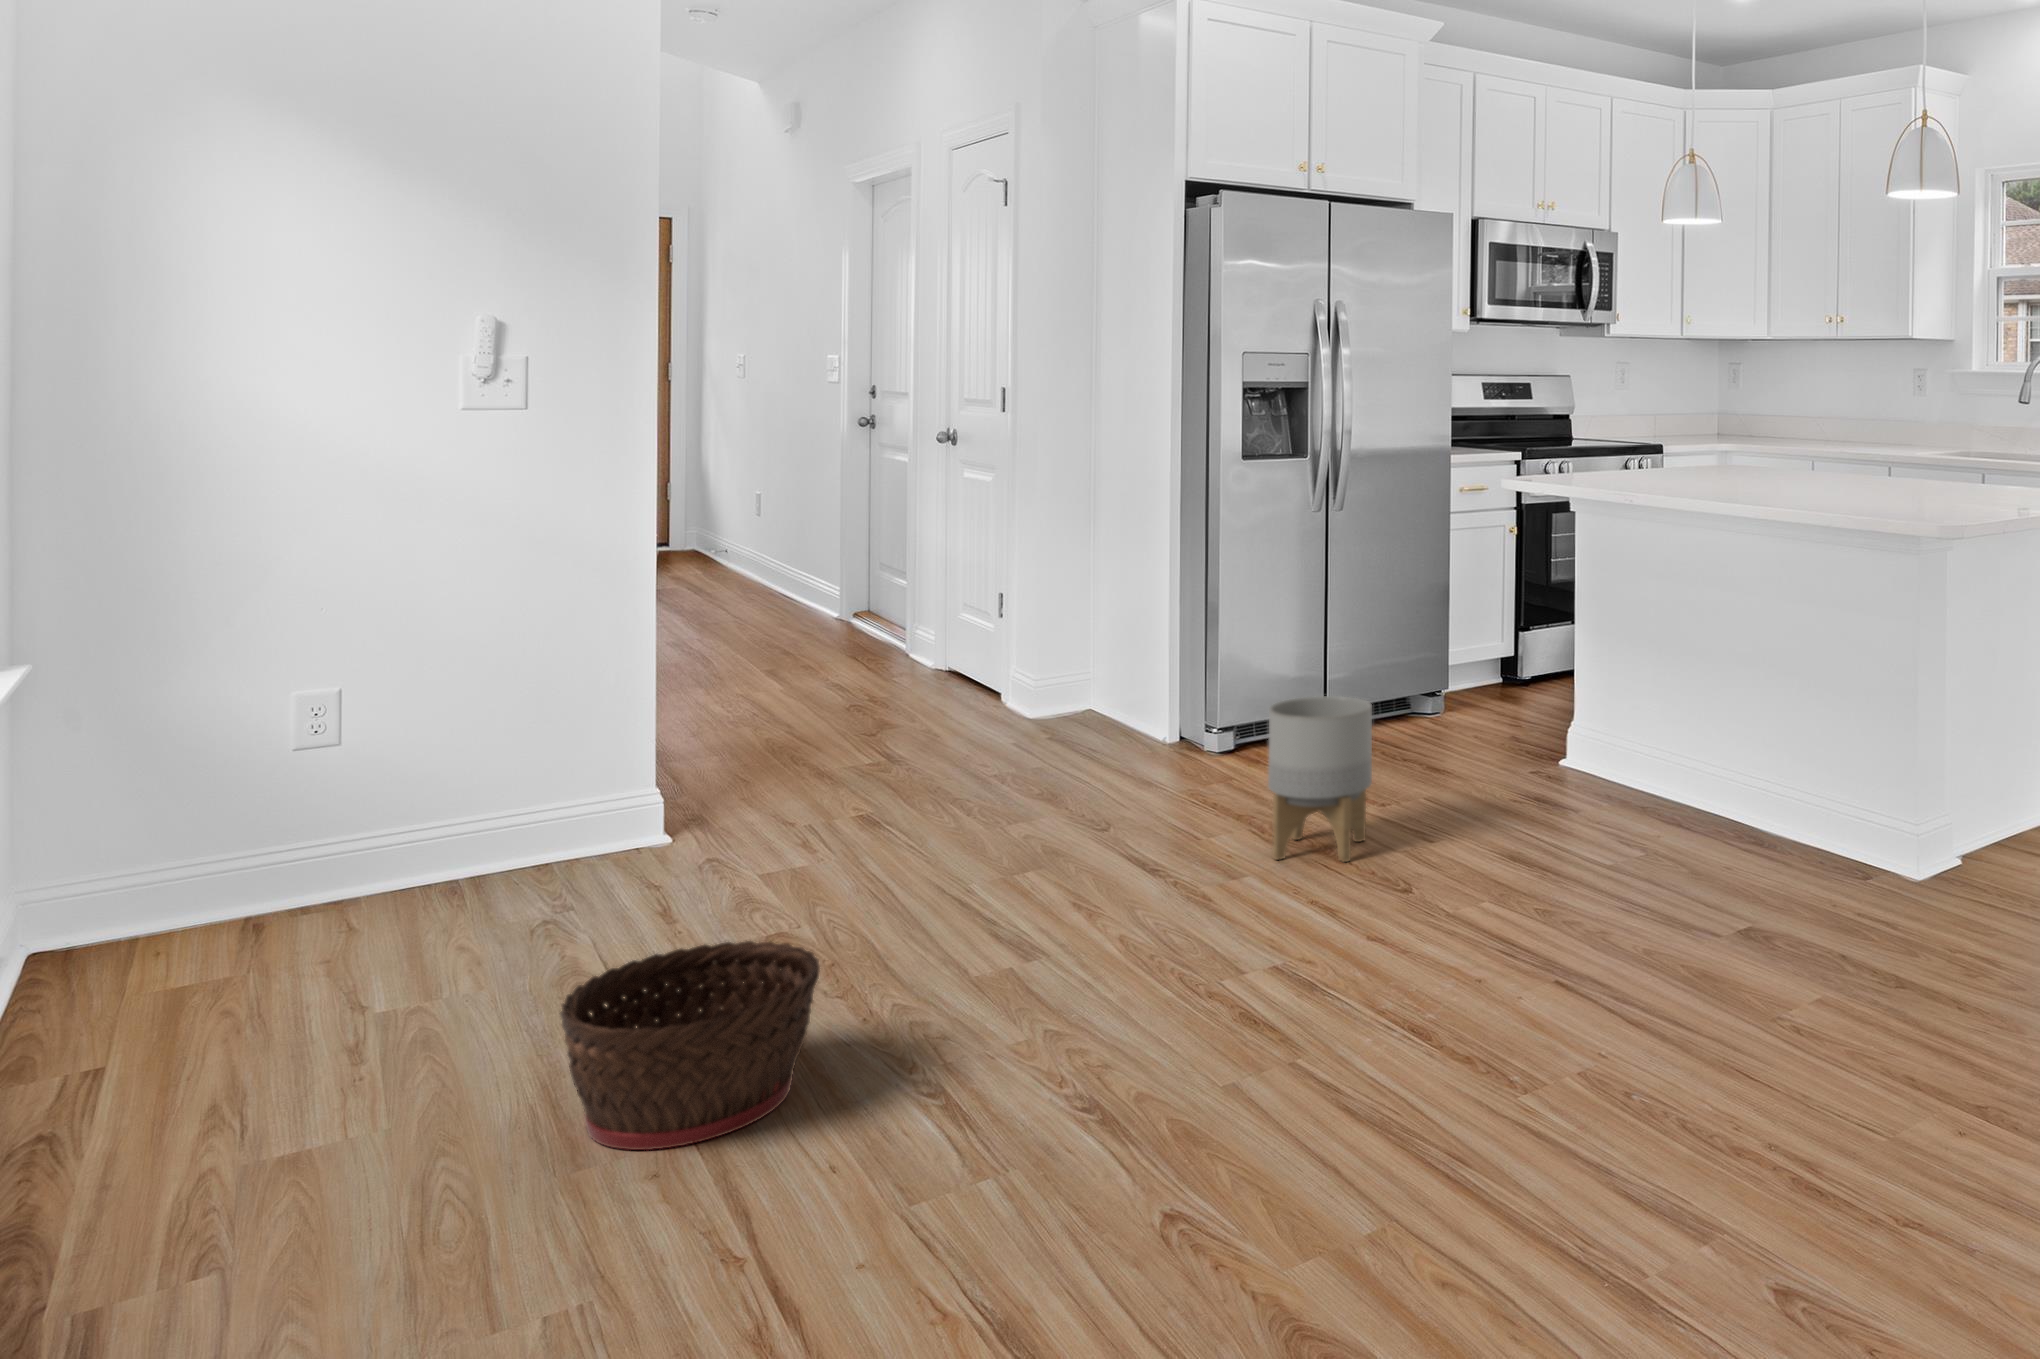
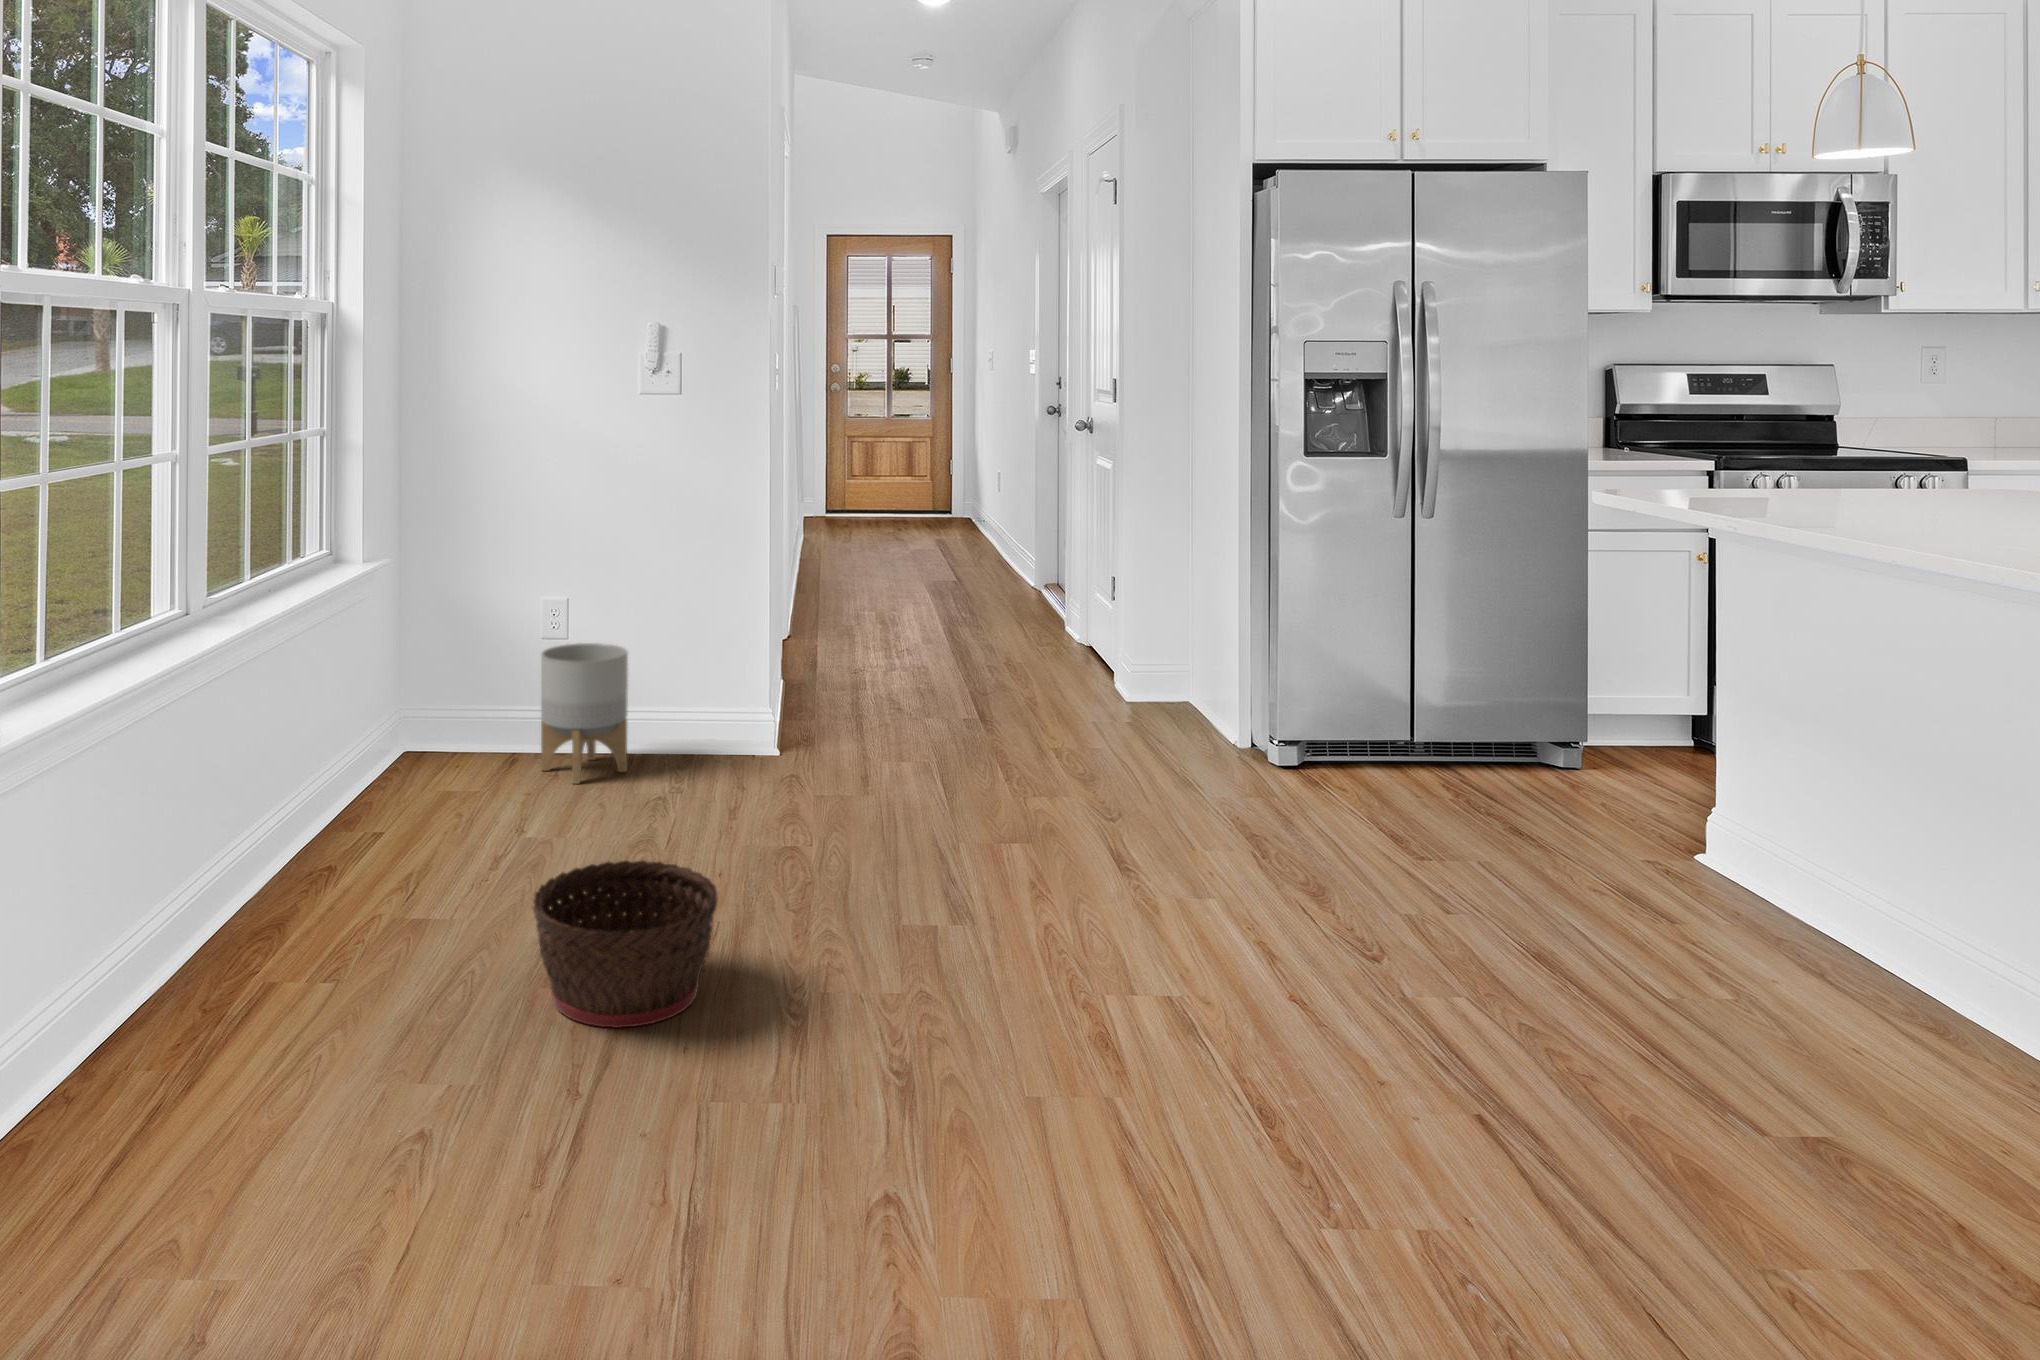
planter: present [1268,696,1372,862] -> present [541,643,628,784]

